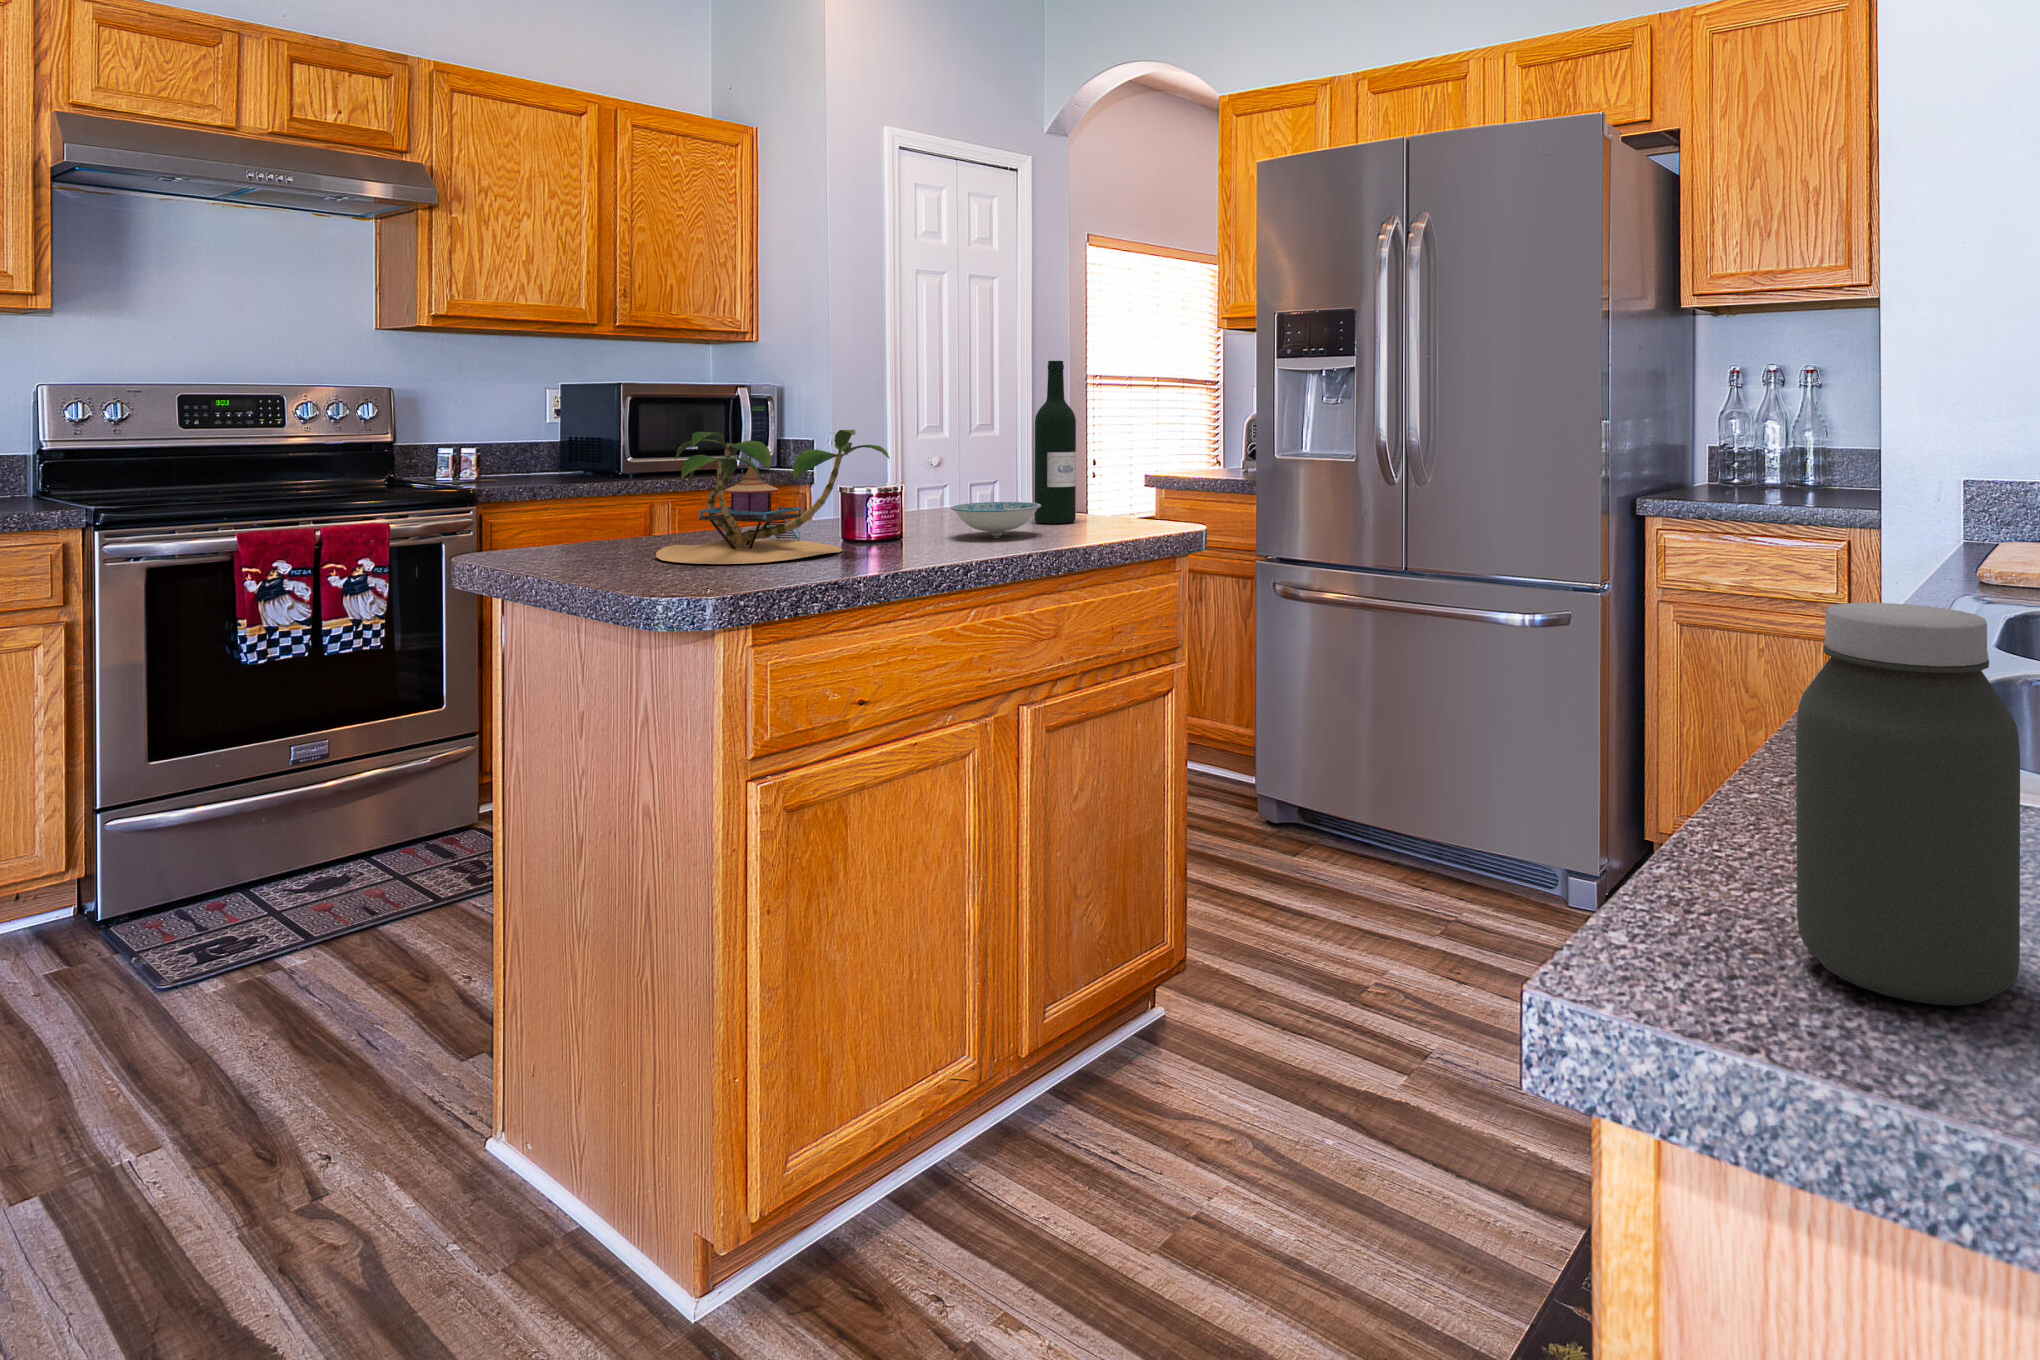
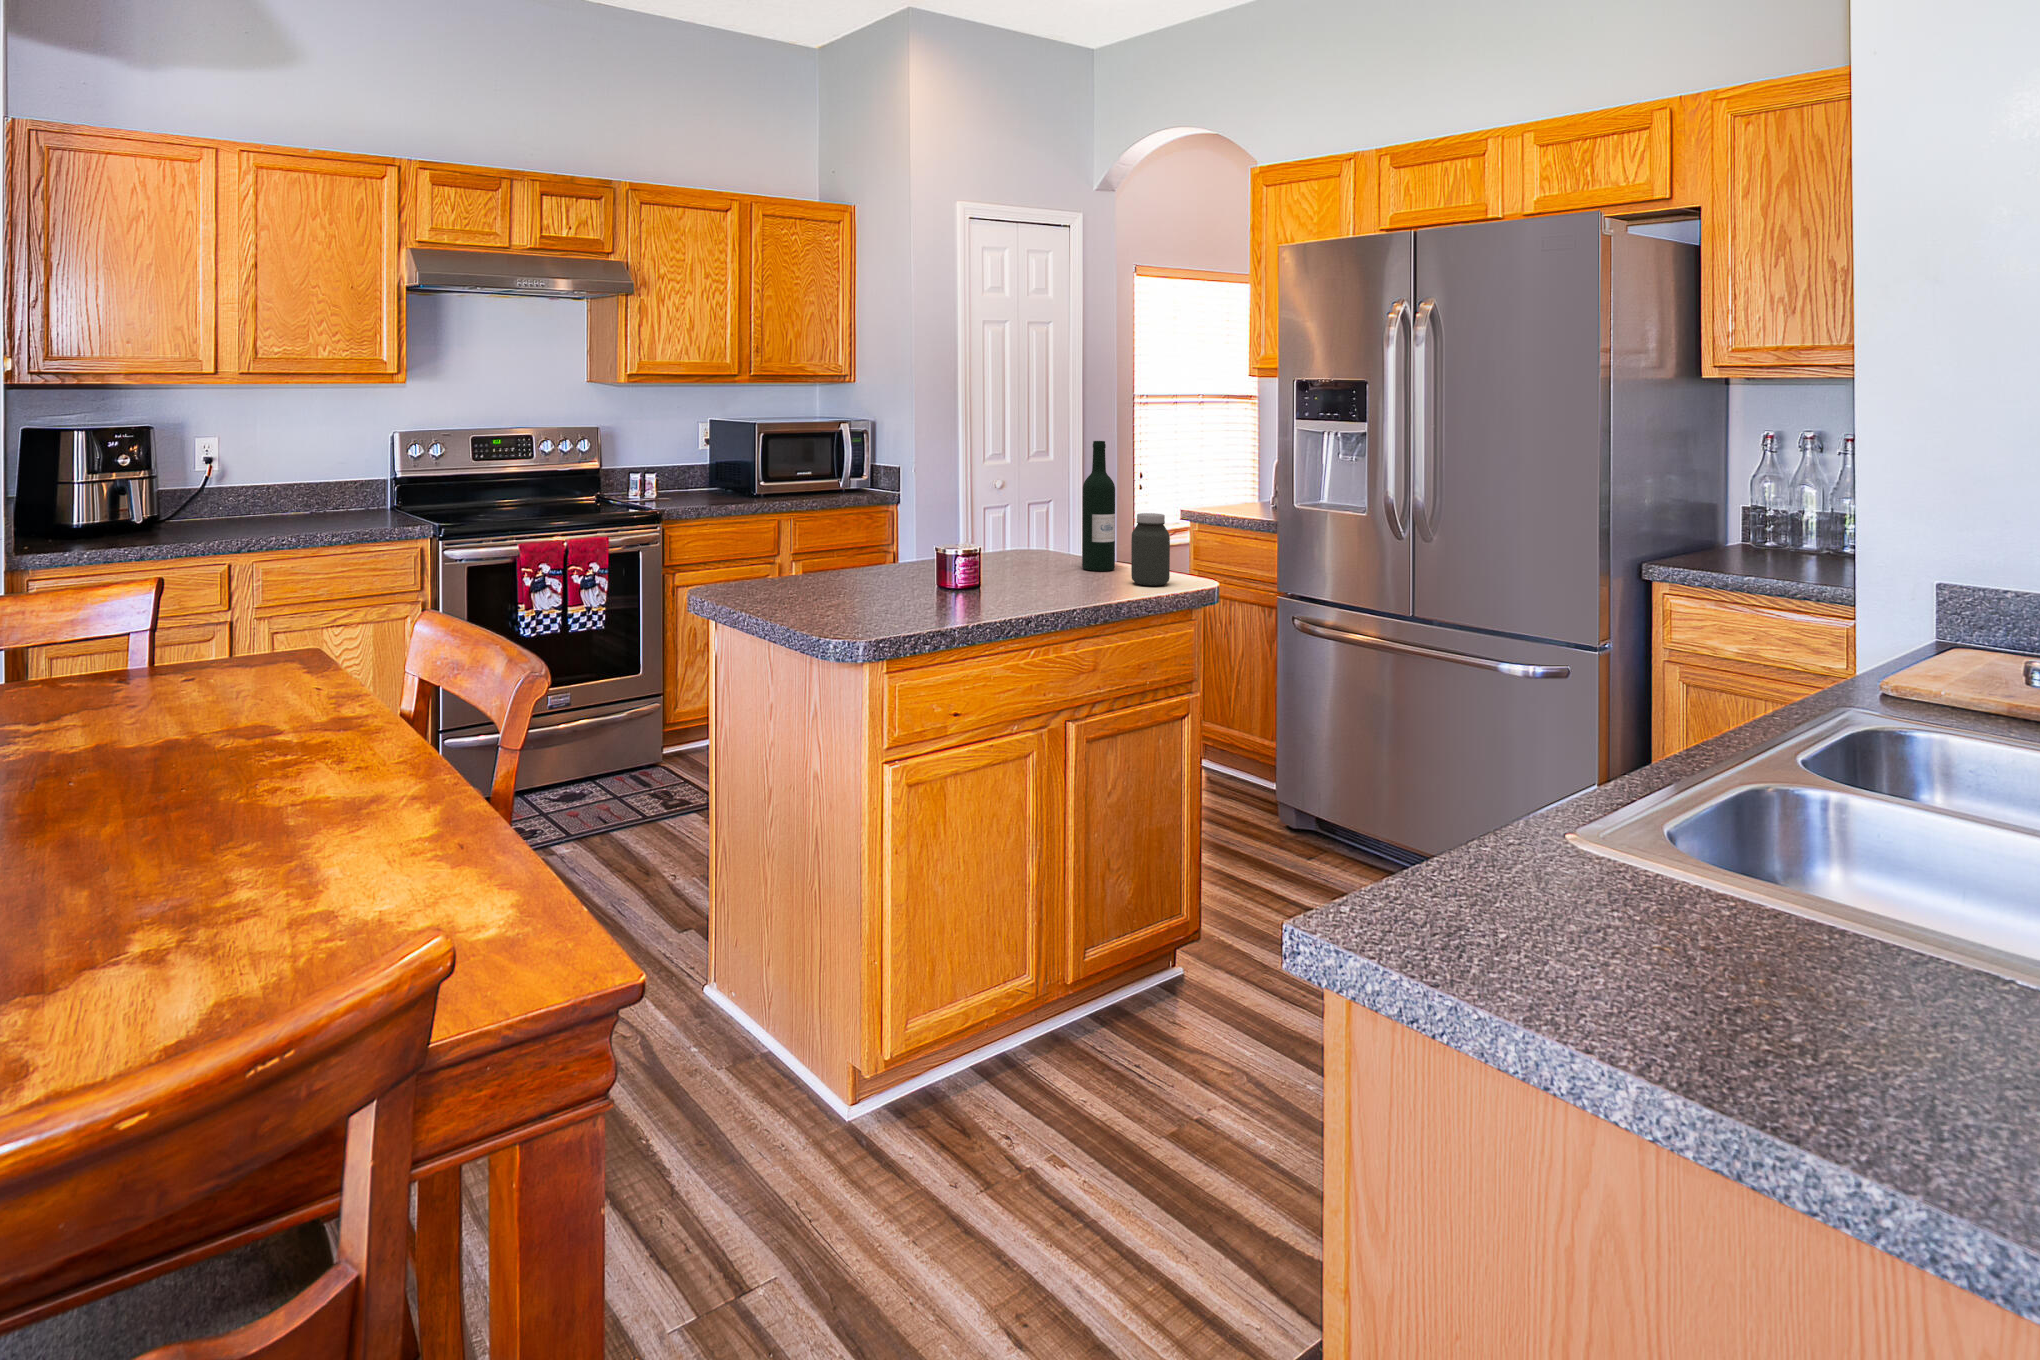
plant: present [656,430,890,564] -> none [813,505,973,604]
ceramic bowl: present [951,502,1041,536] -> none [1017,555,1086,583]
jar: present [1796,603,2020,1006] -> present [1131,513,1170,586]

